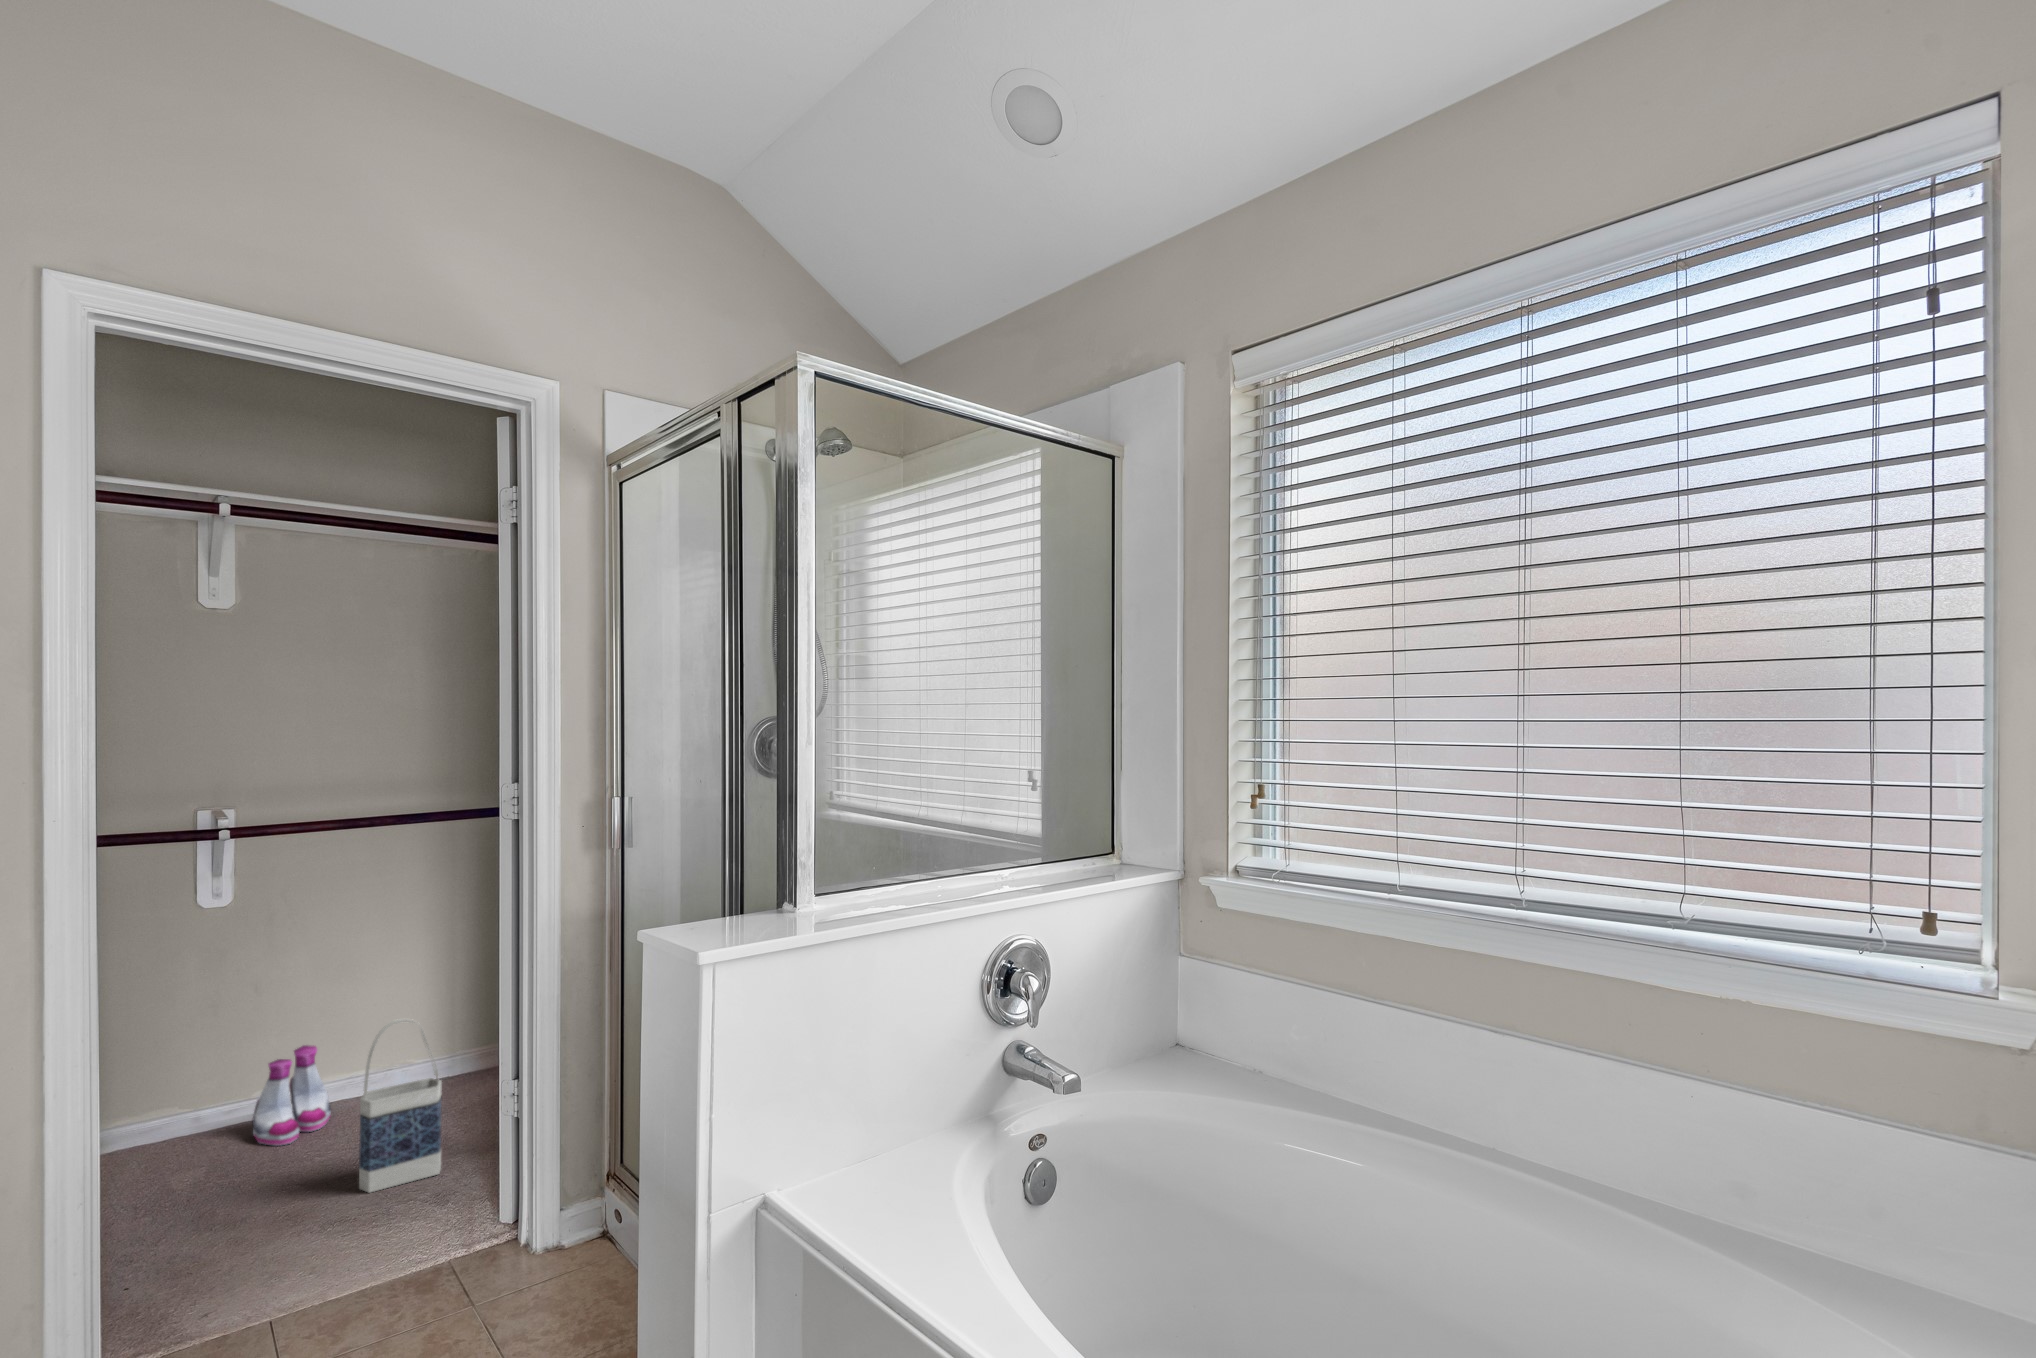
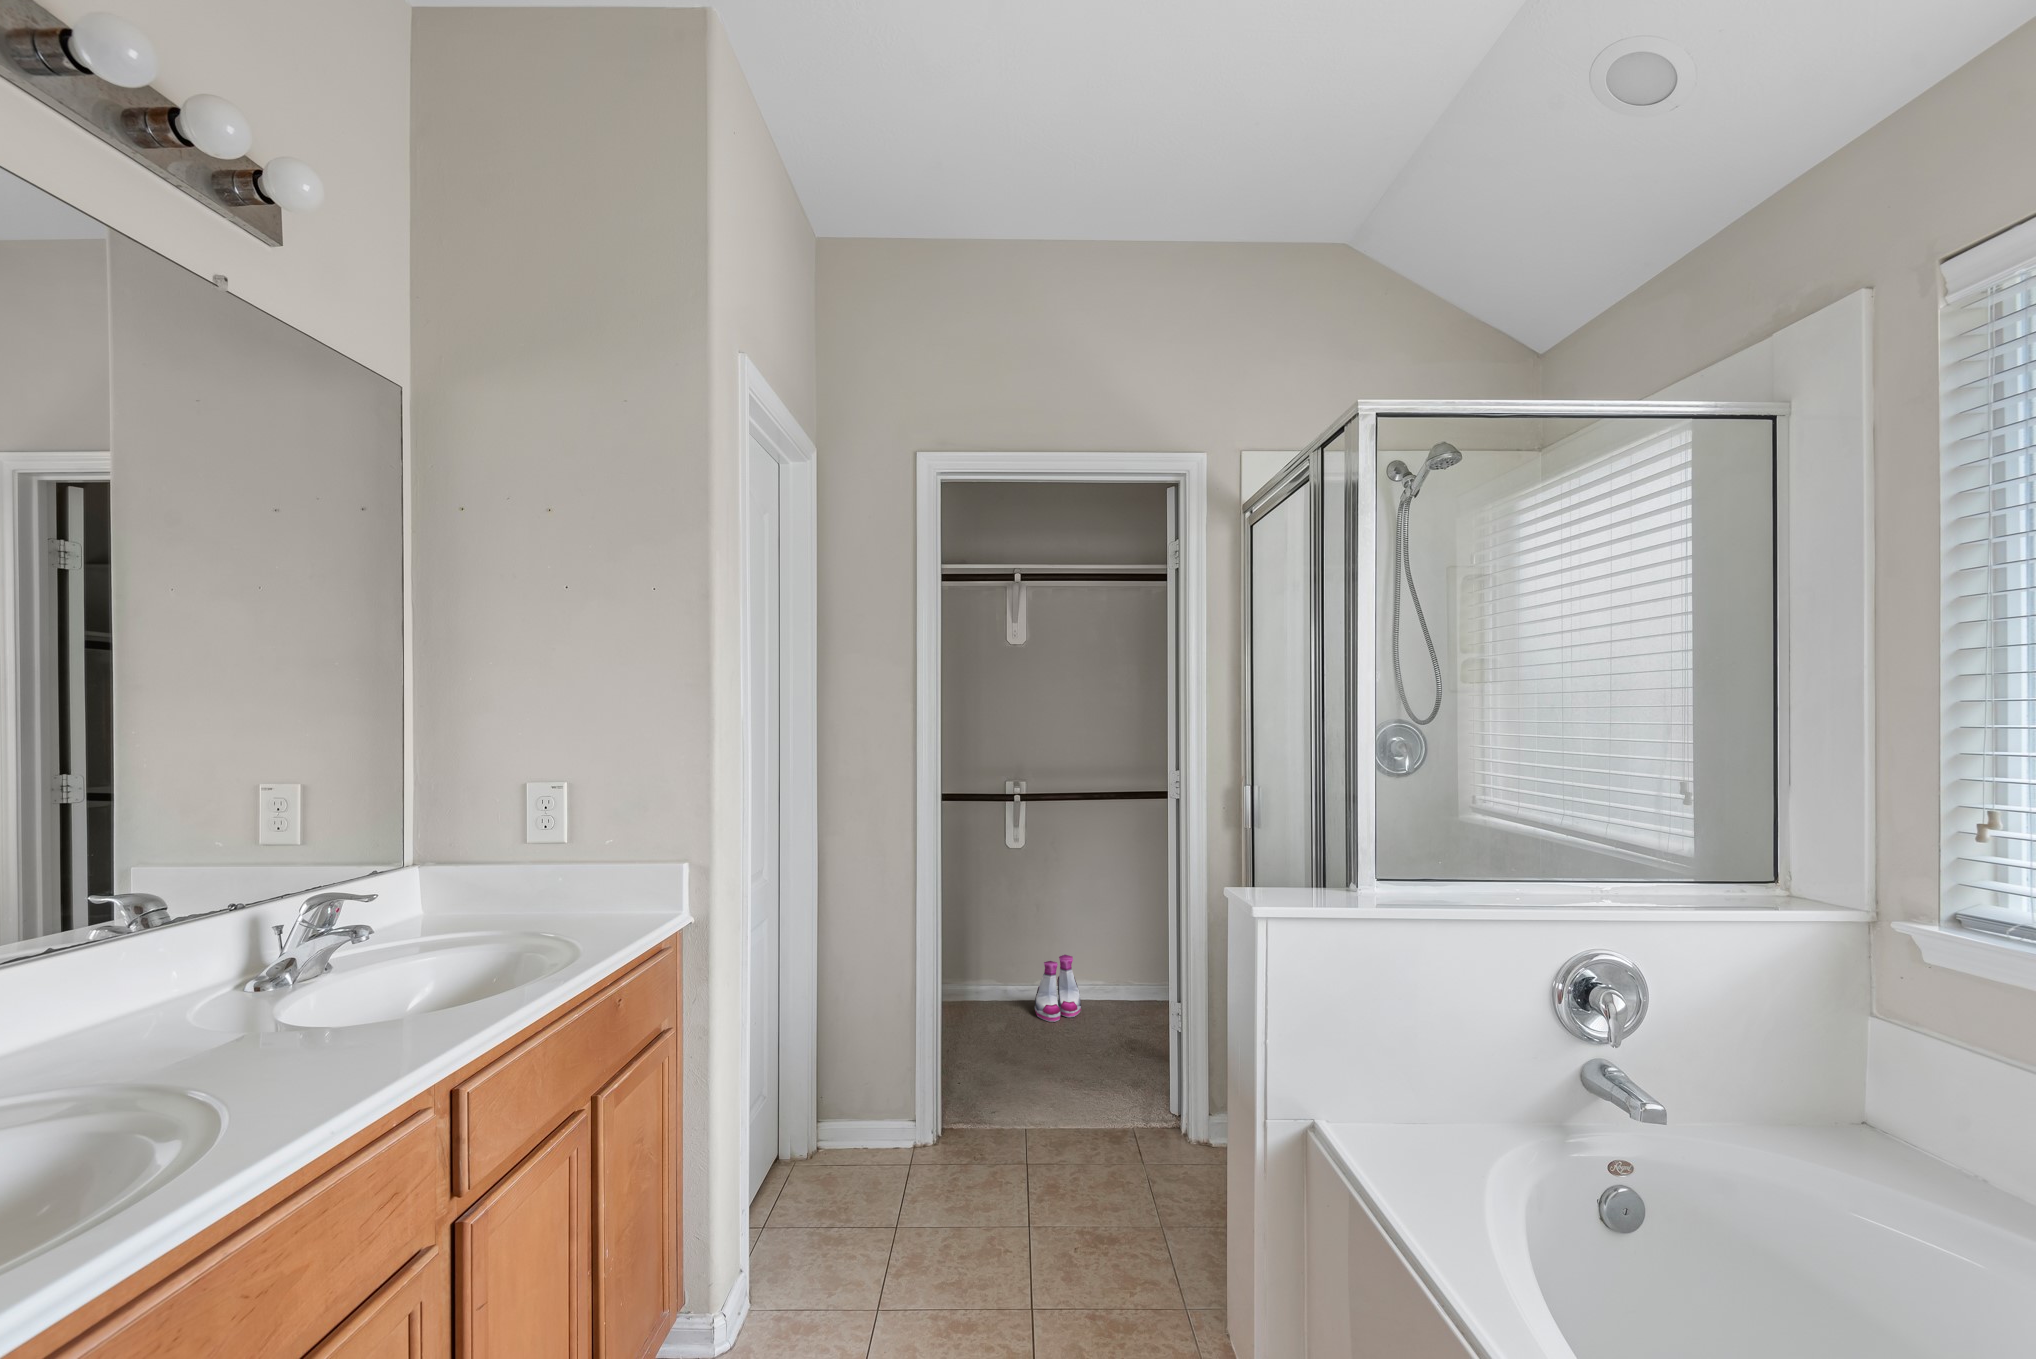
bag: present [359,1019,442,1193] -> none [1088,944,1142,1069]

